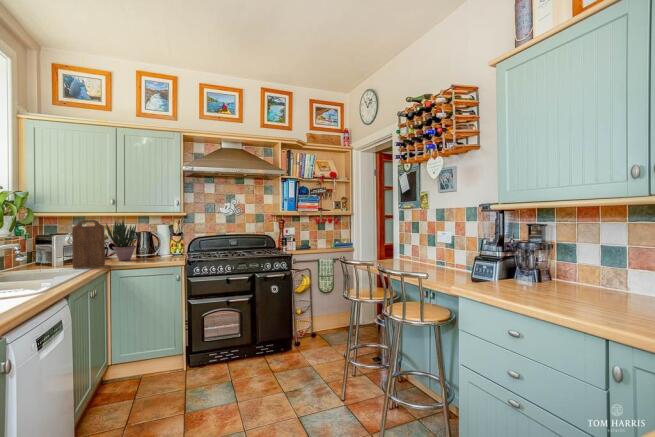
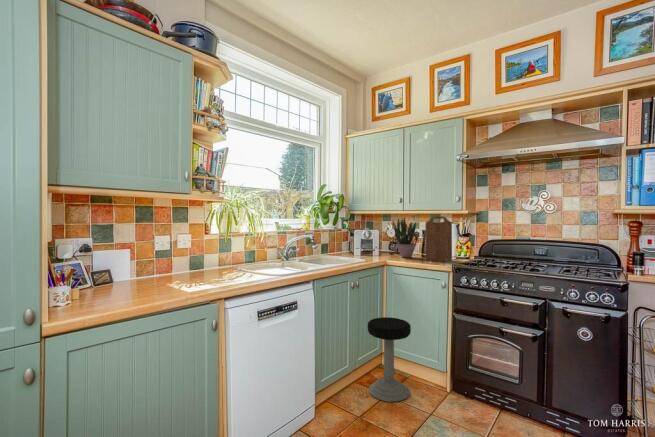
cutting board: present [72,220,105,268] -> present [425,216,452,261]
stool: none [104,320,154,407] -> present [368,317,411,402]

